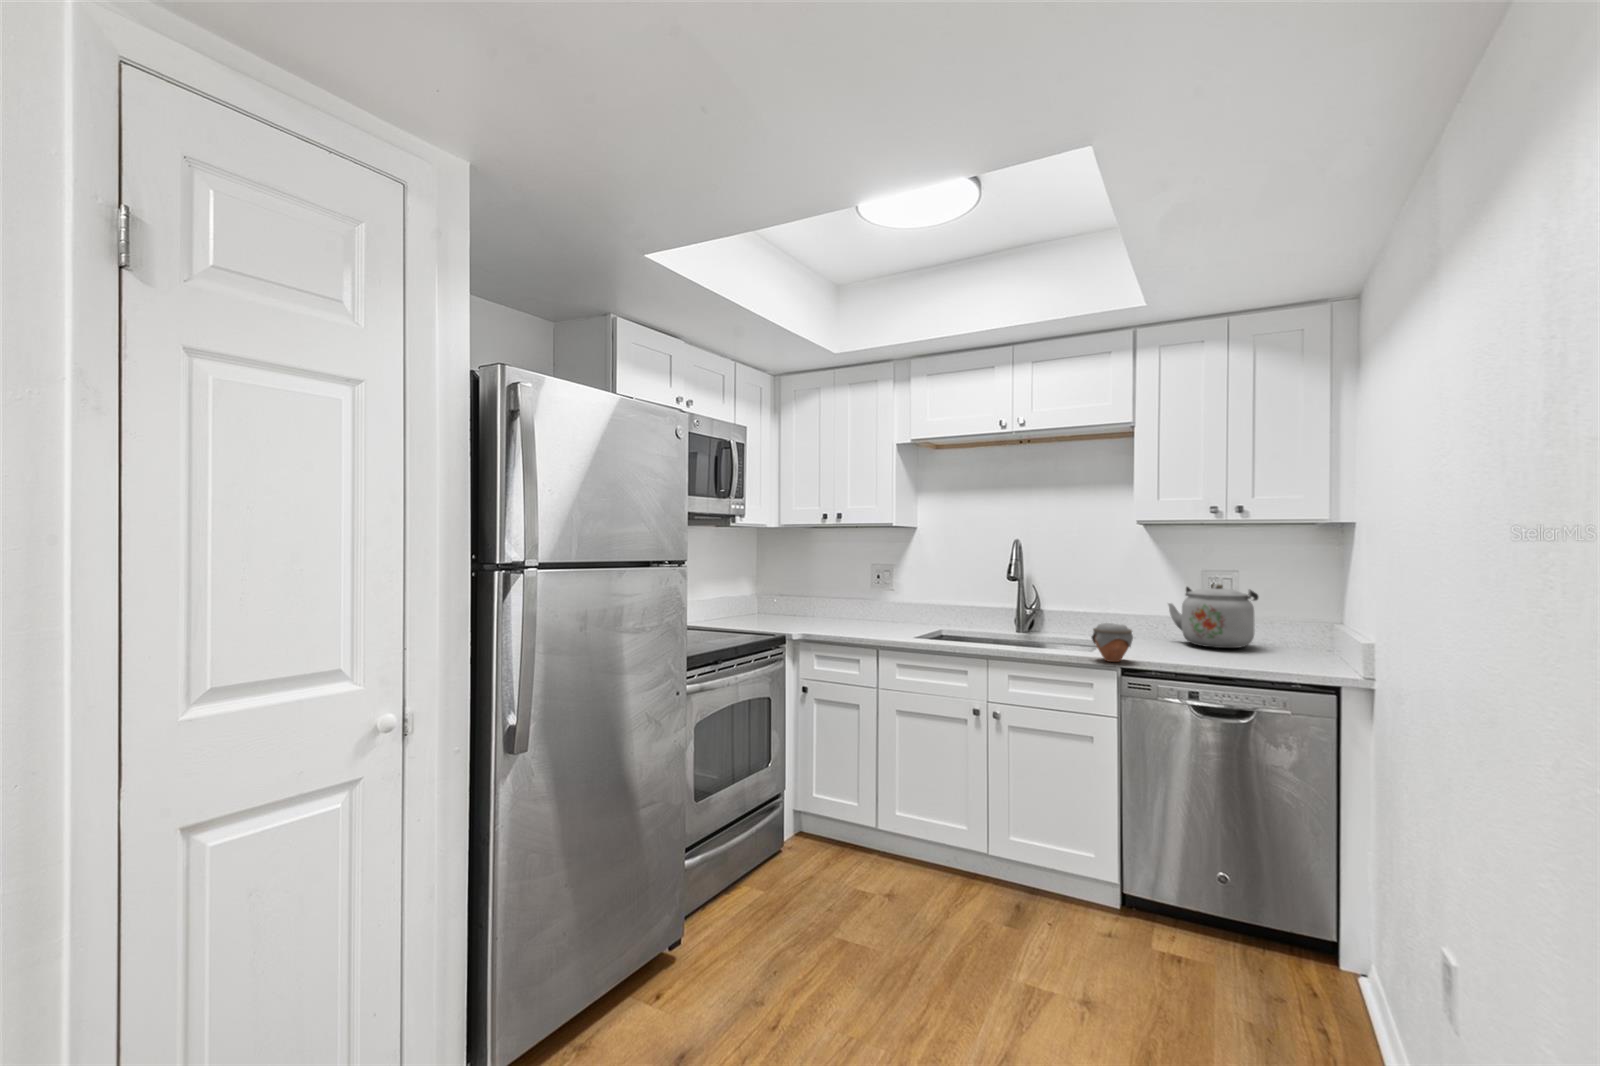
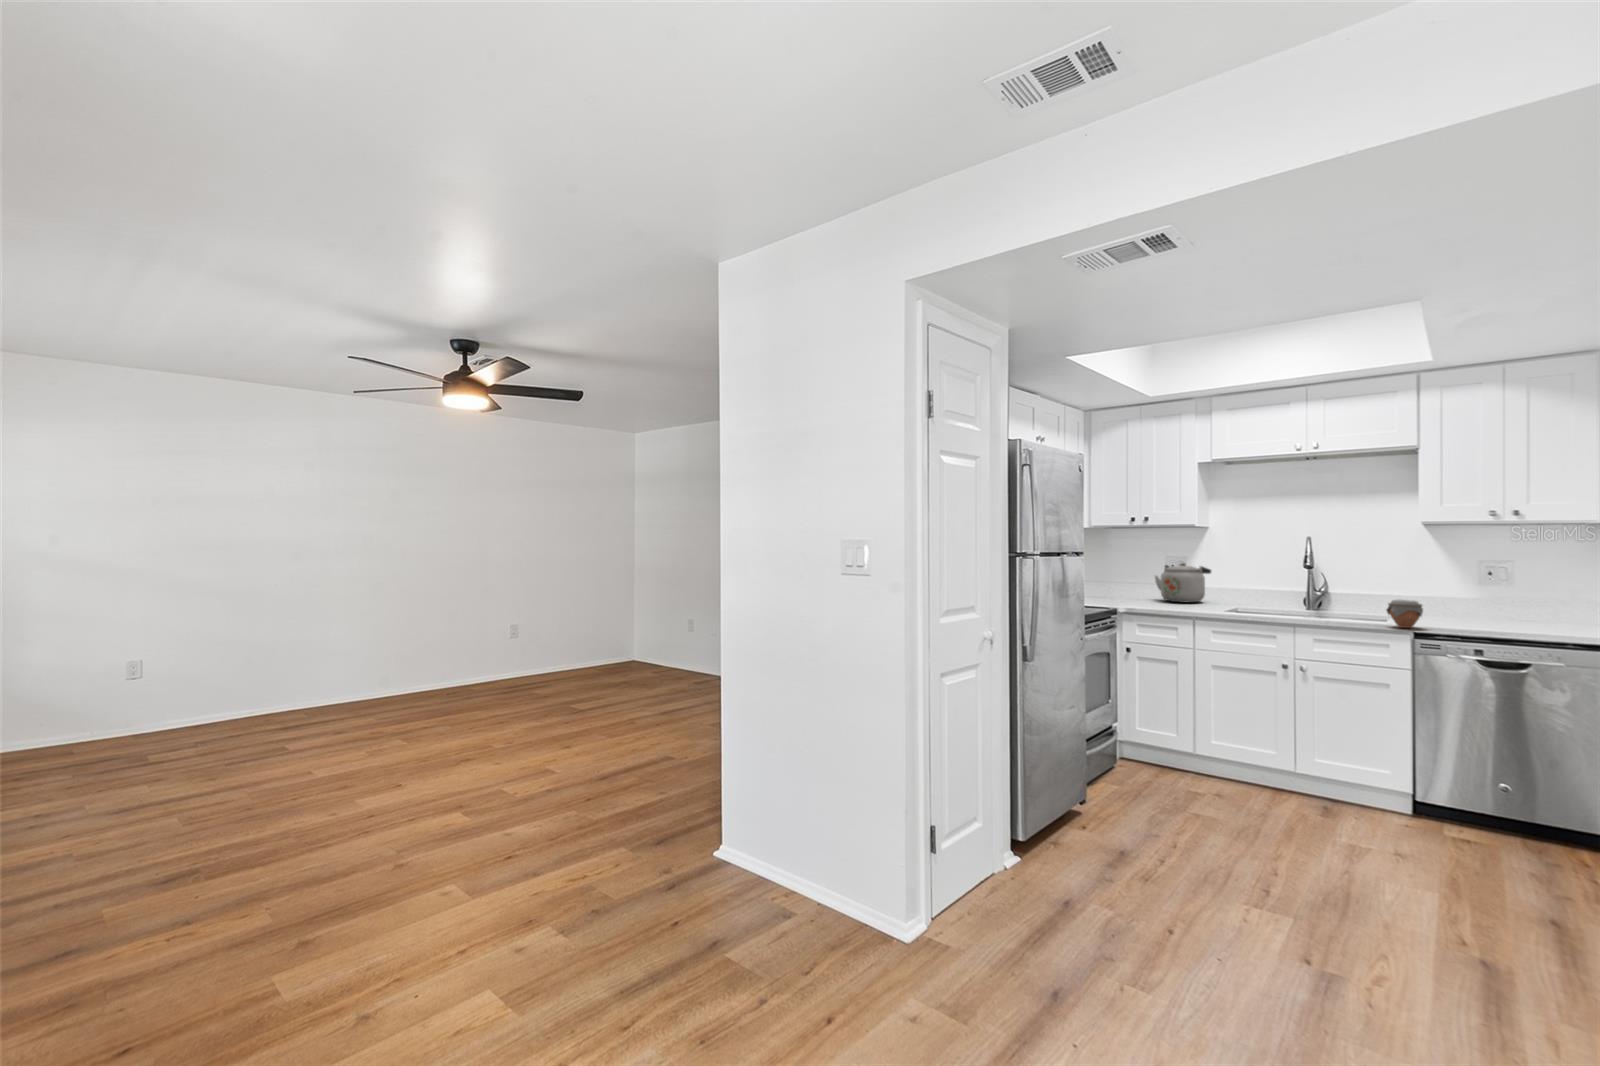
kettle: present [1168,584,1258,648] -> present [1155,563,1211,602]

